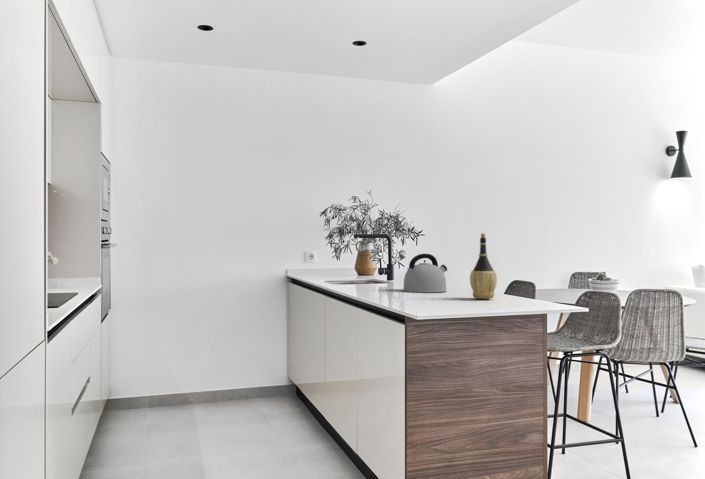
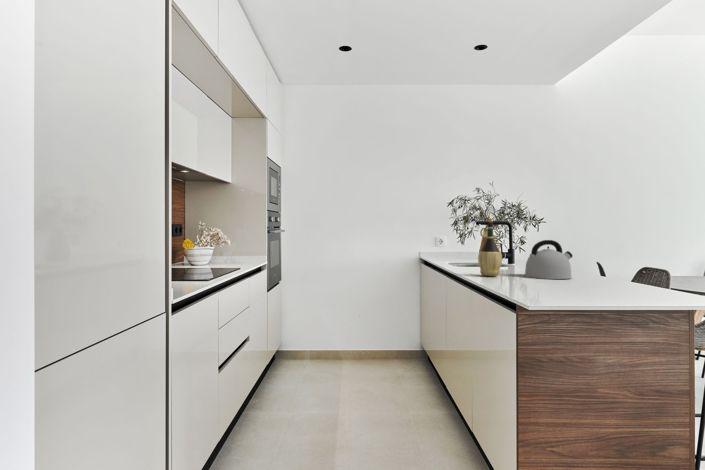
wine bottle: present [470,233,497,299] -> present [478,219,502,276]

